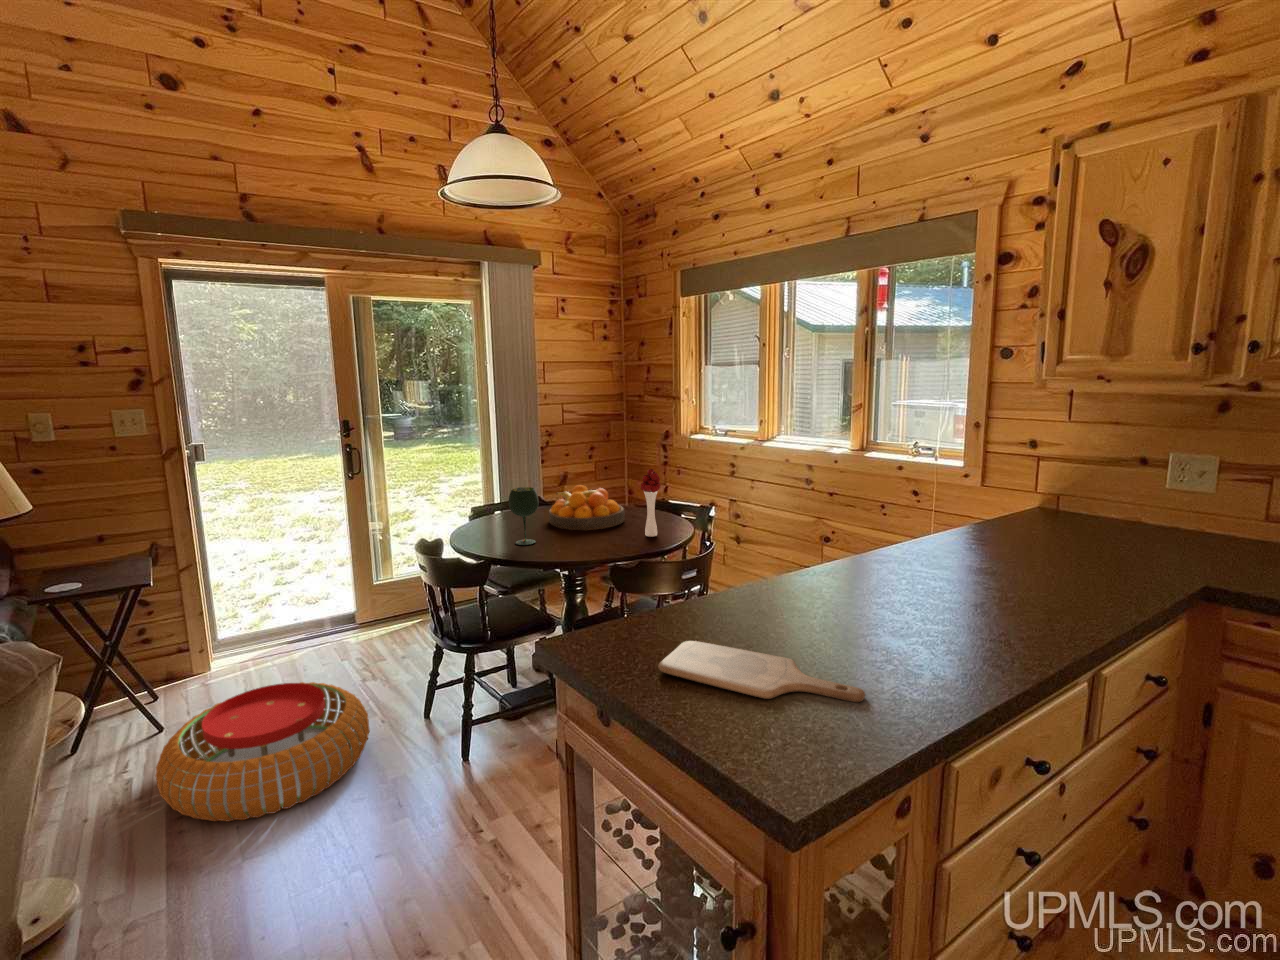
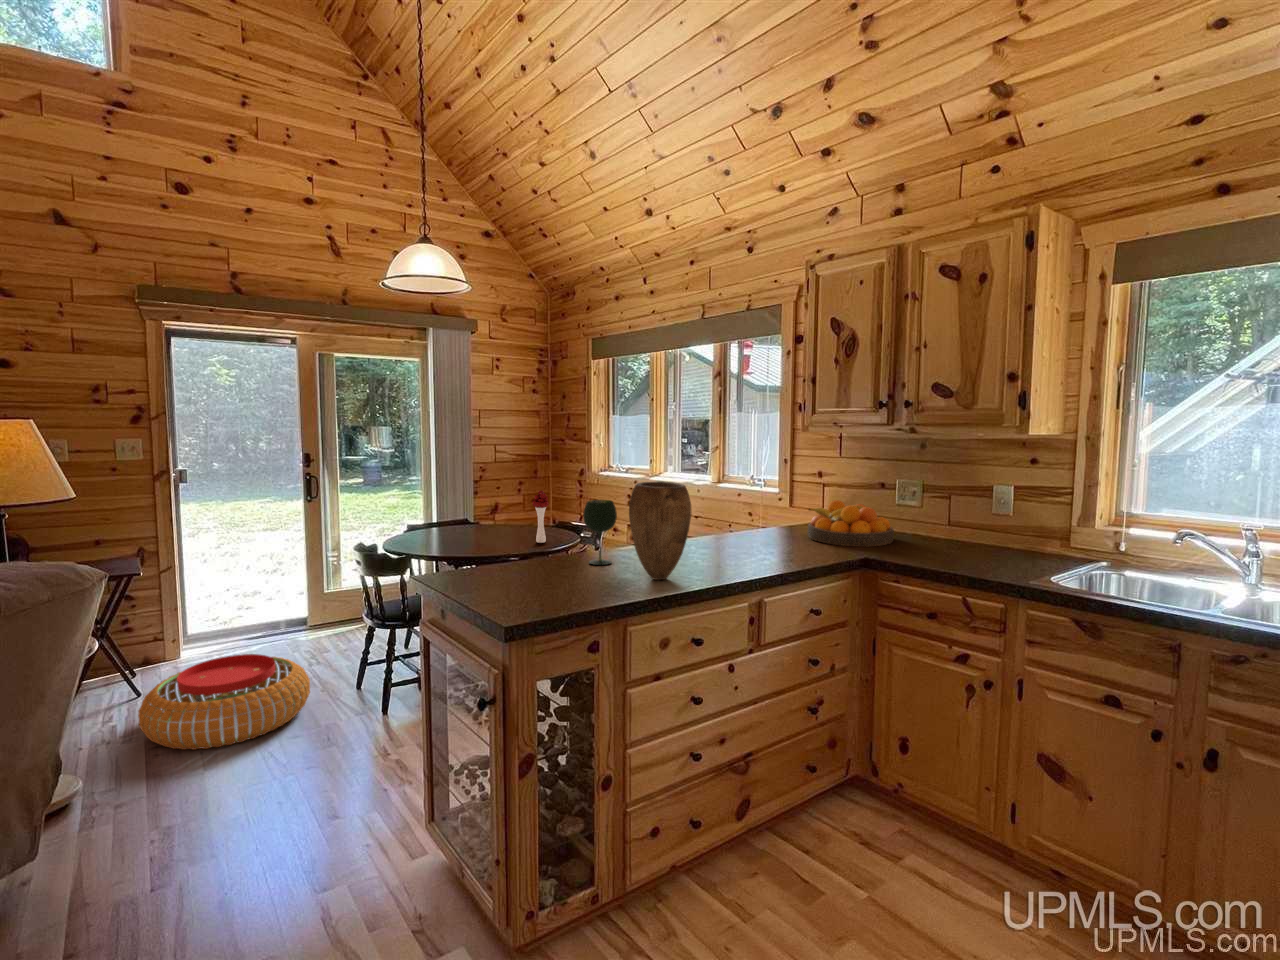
vase: none [897,484,1014,649] -> present [629,481,691,580]
fruit bowl: present [549,485,624,530] -> present [808,500,894,546]
wine glass: present [508,487,539,545] -> present [583,500,617,565]
cutting board: present [658,641,865,703] -> none [476,575,587,597]

